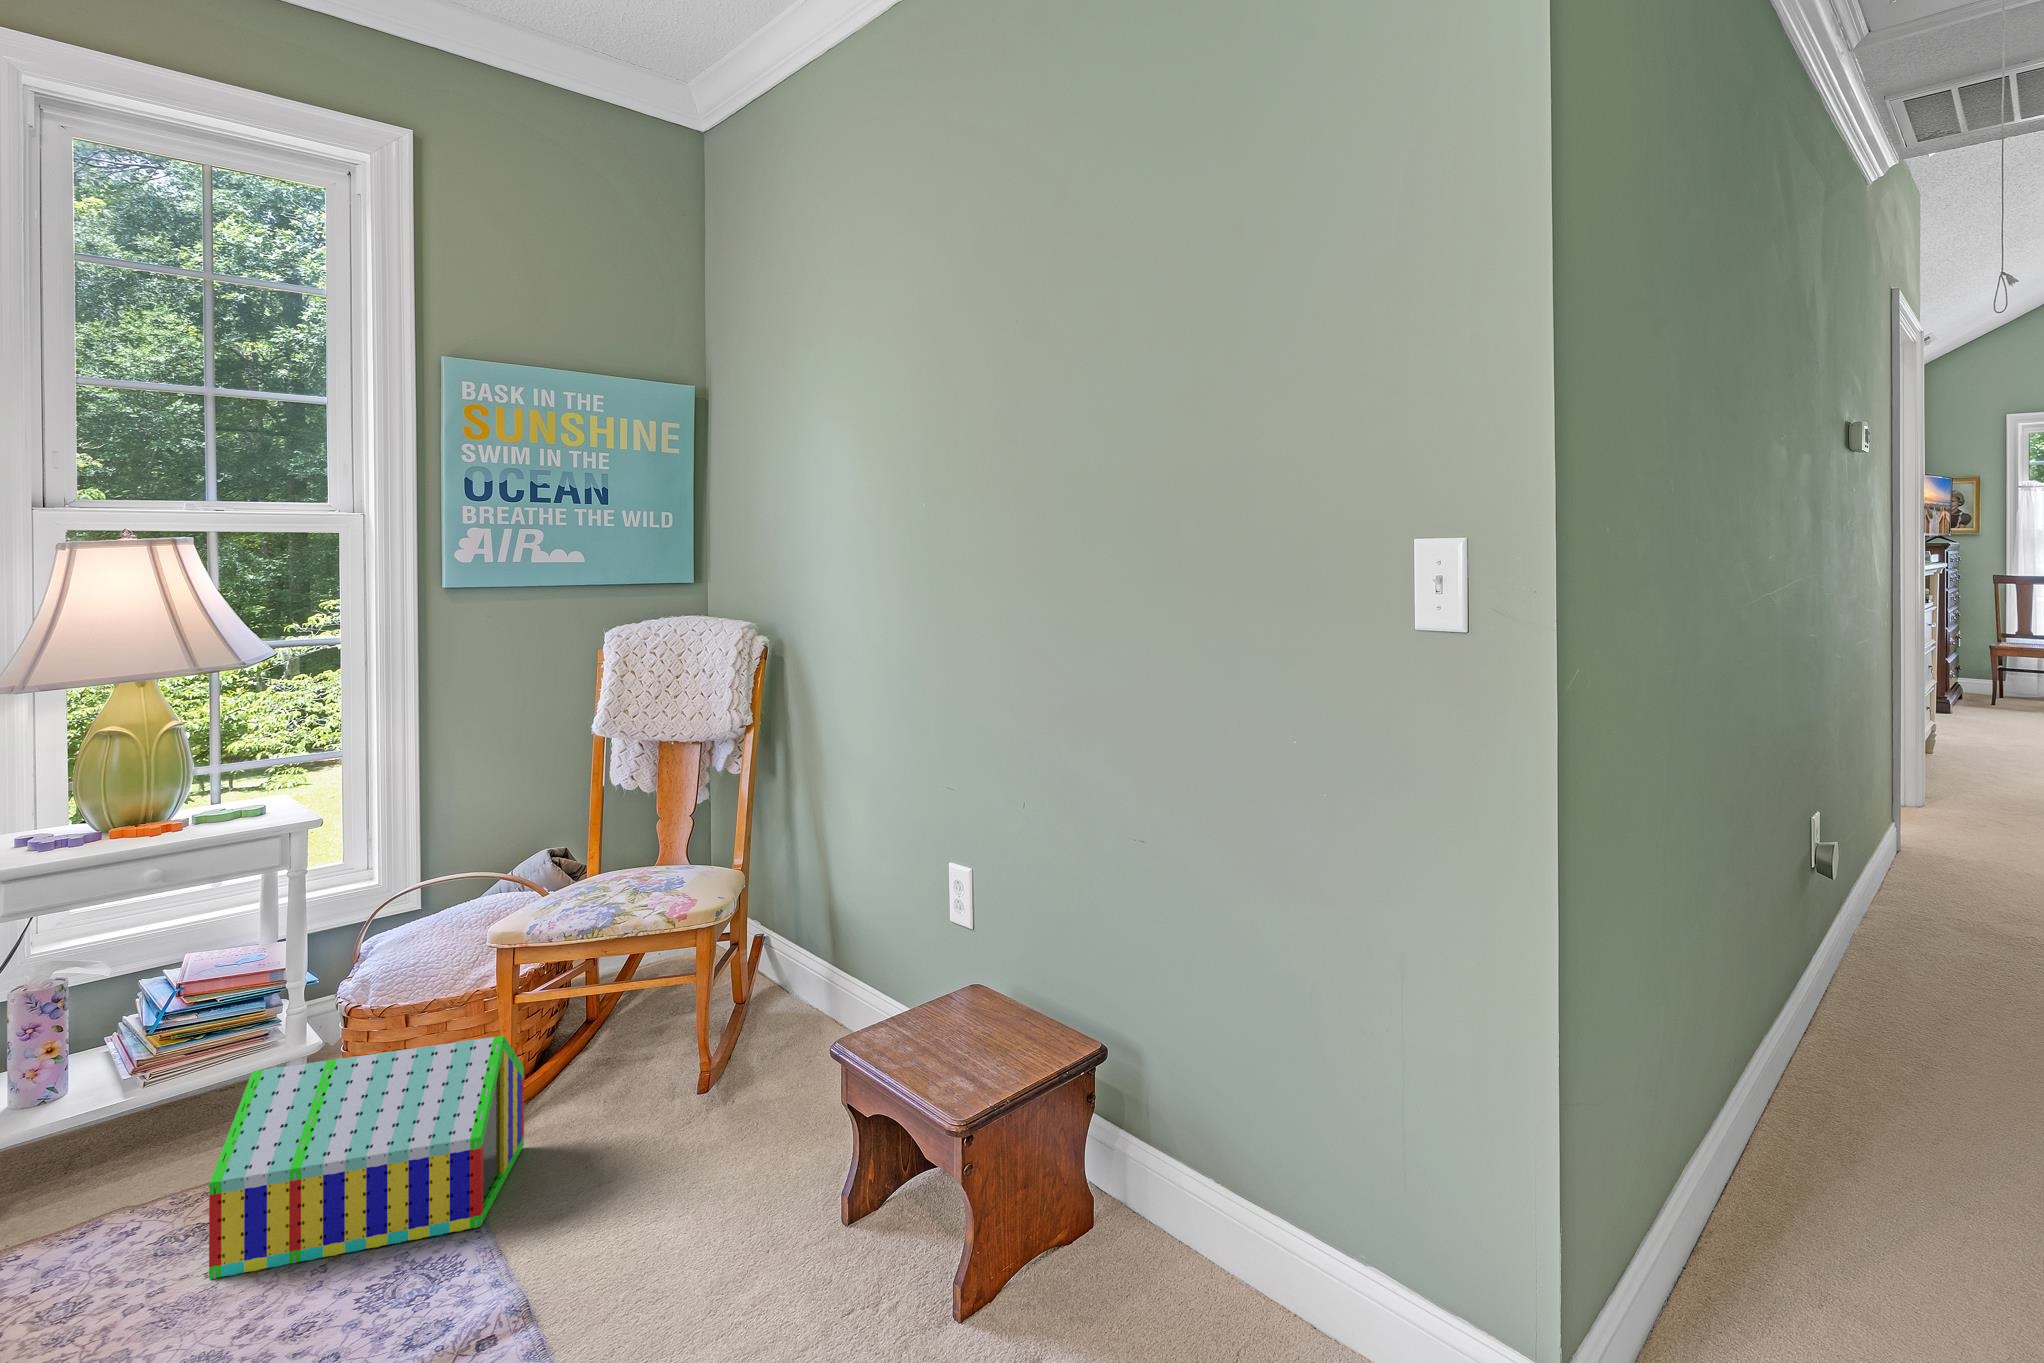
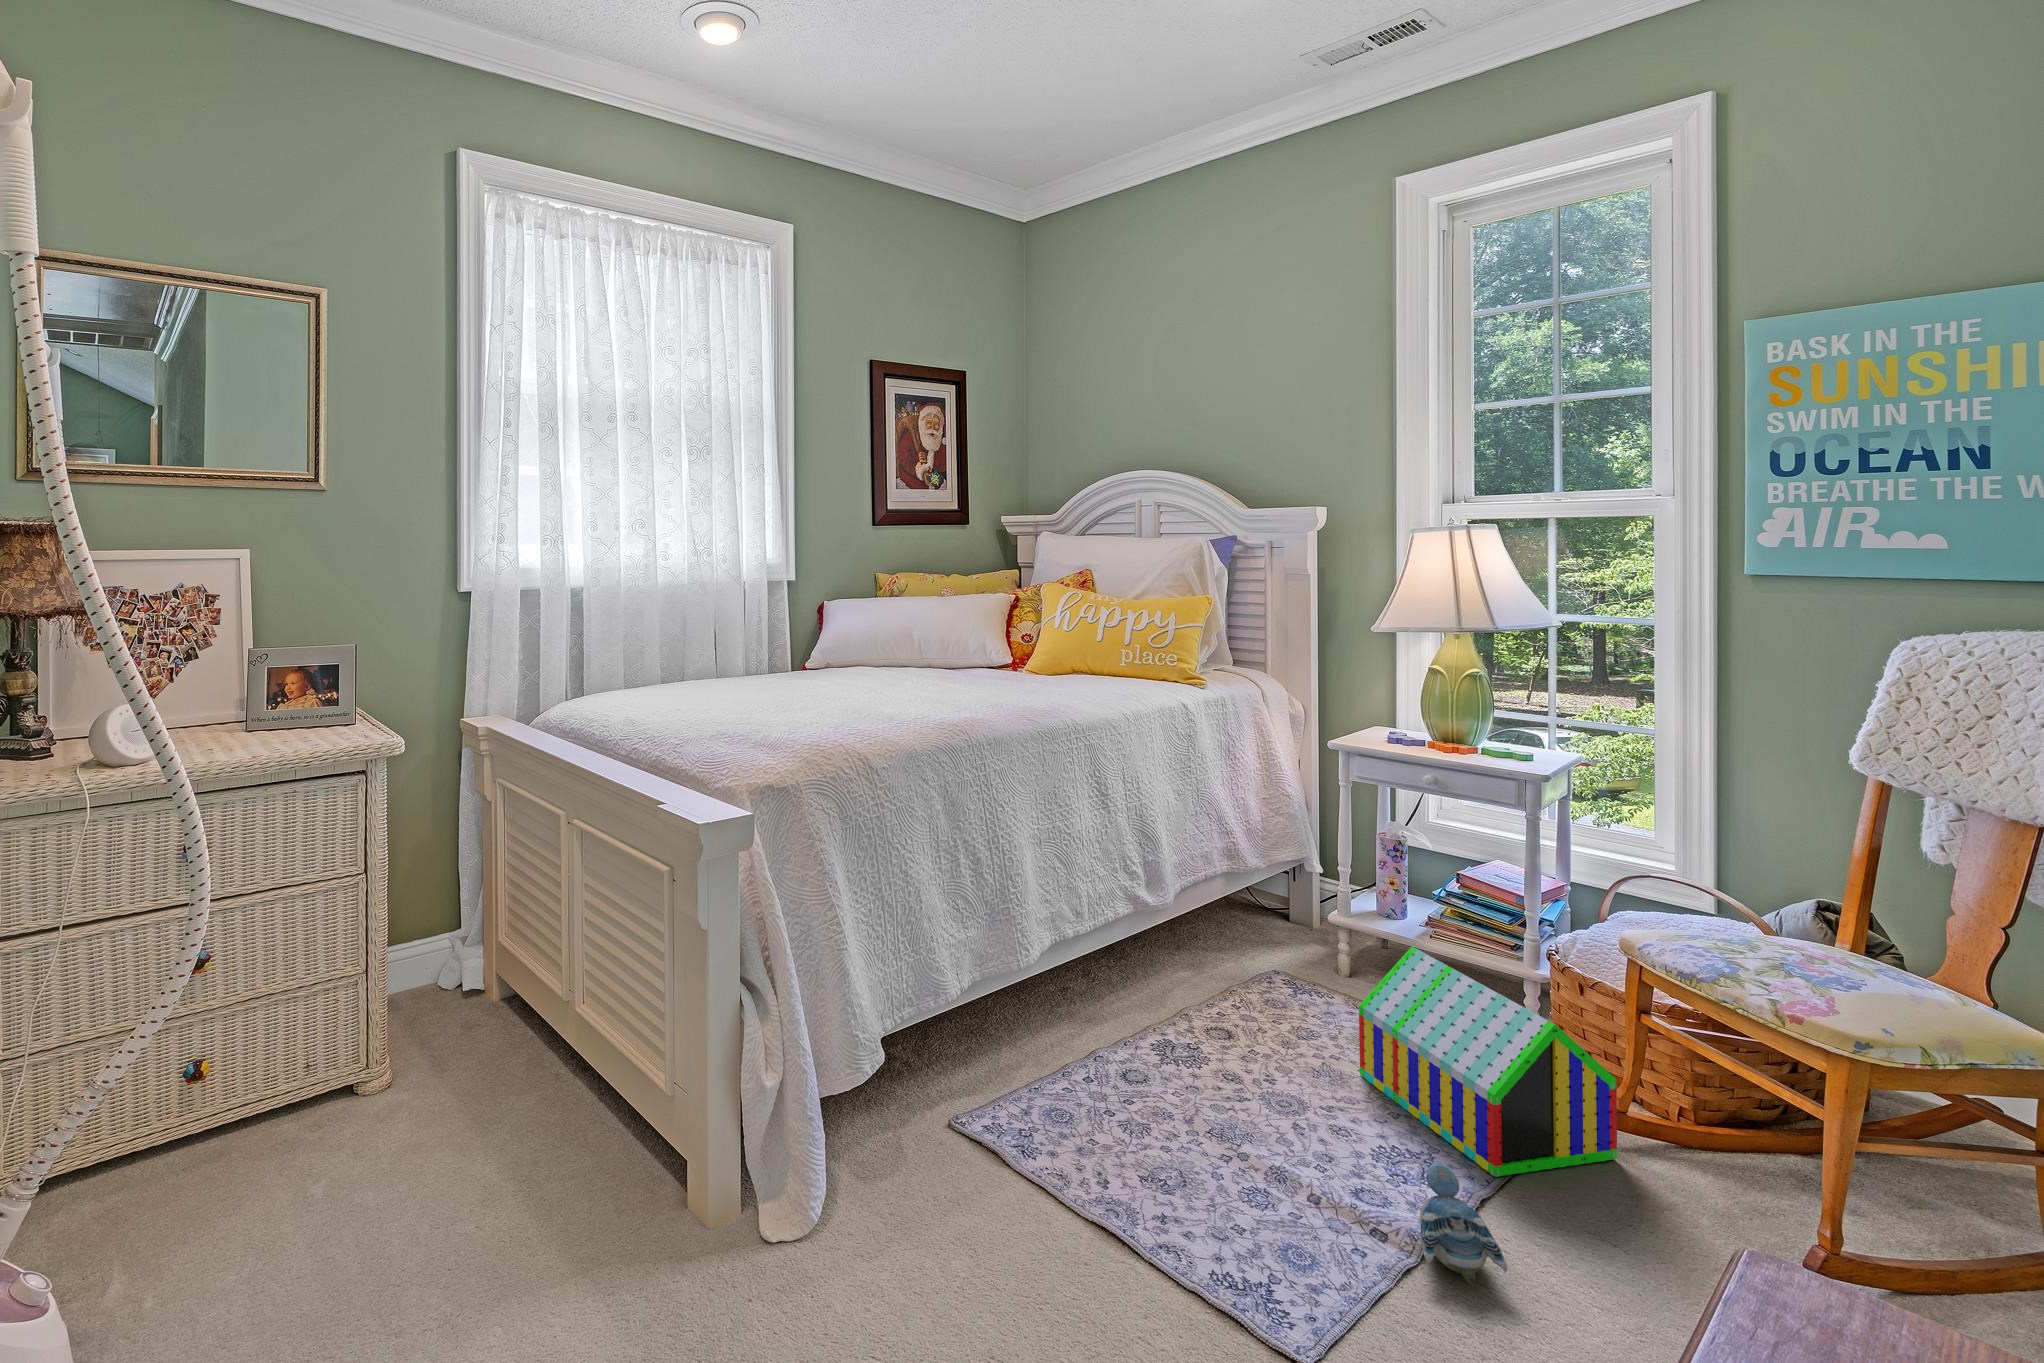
plush toy: none [511,1209,630,1299] -> present [1419,1162,1507,1287]

